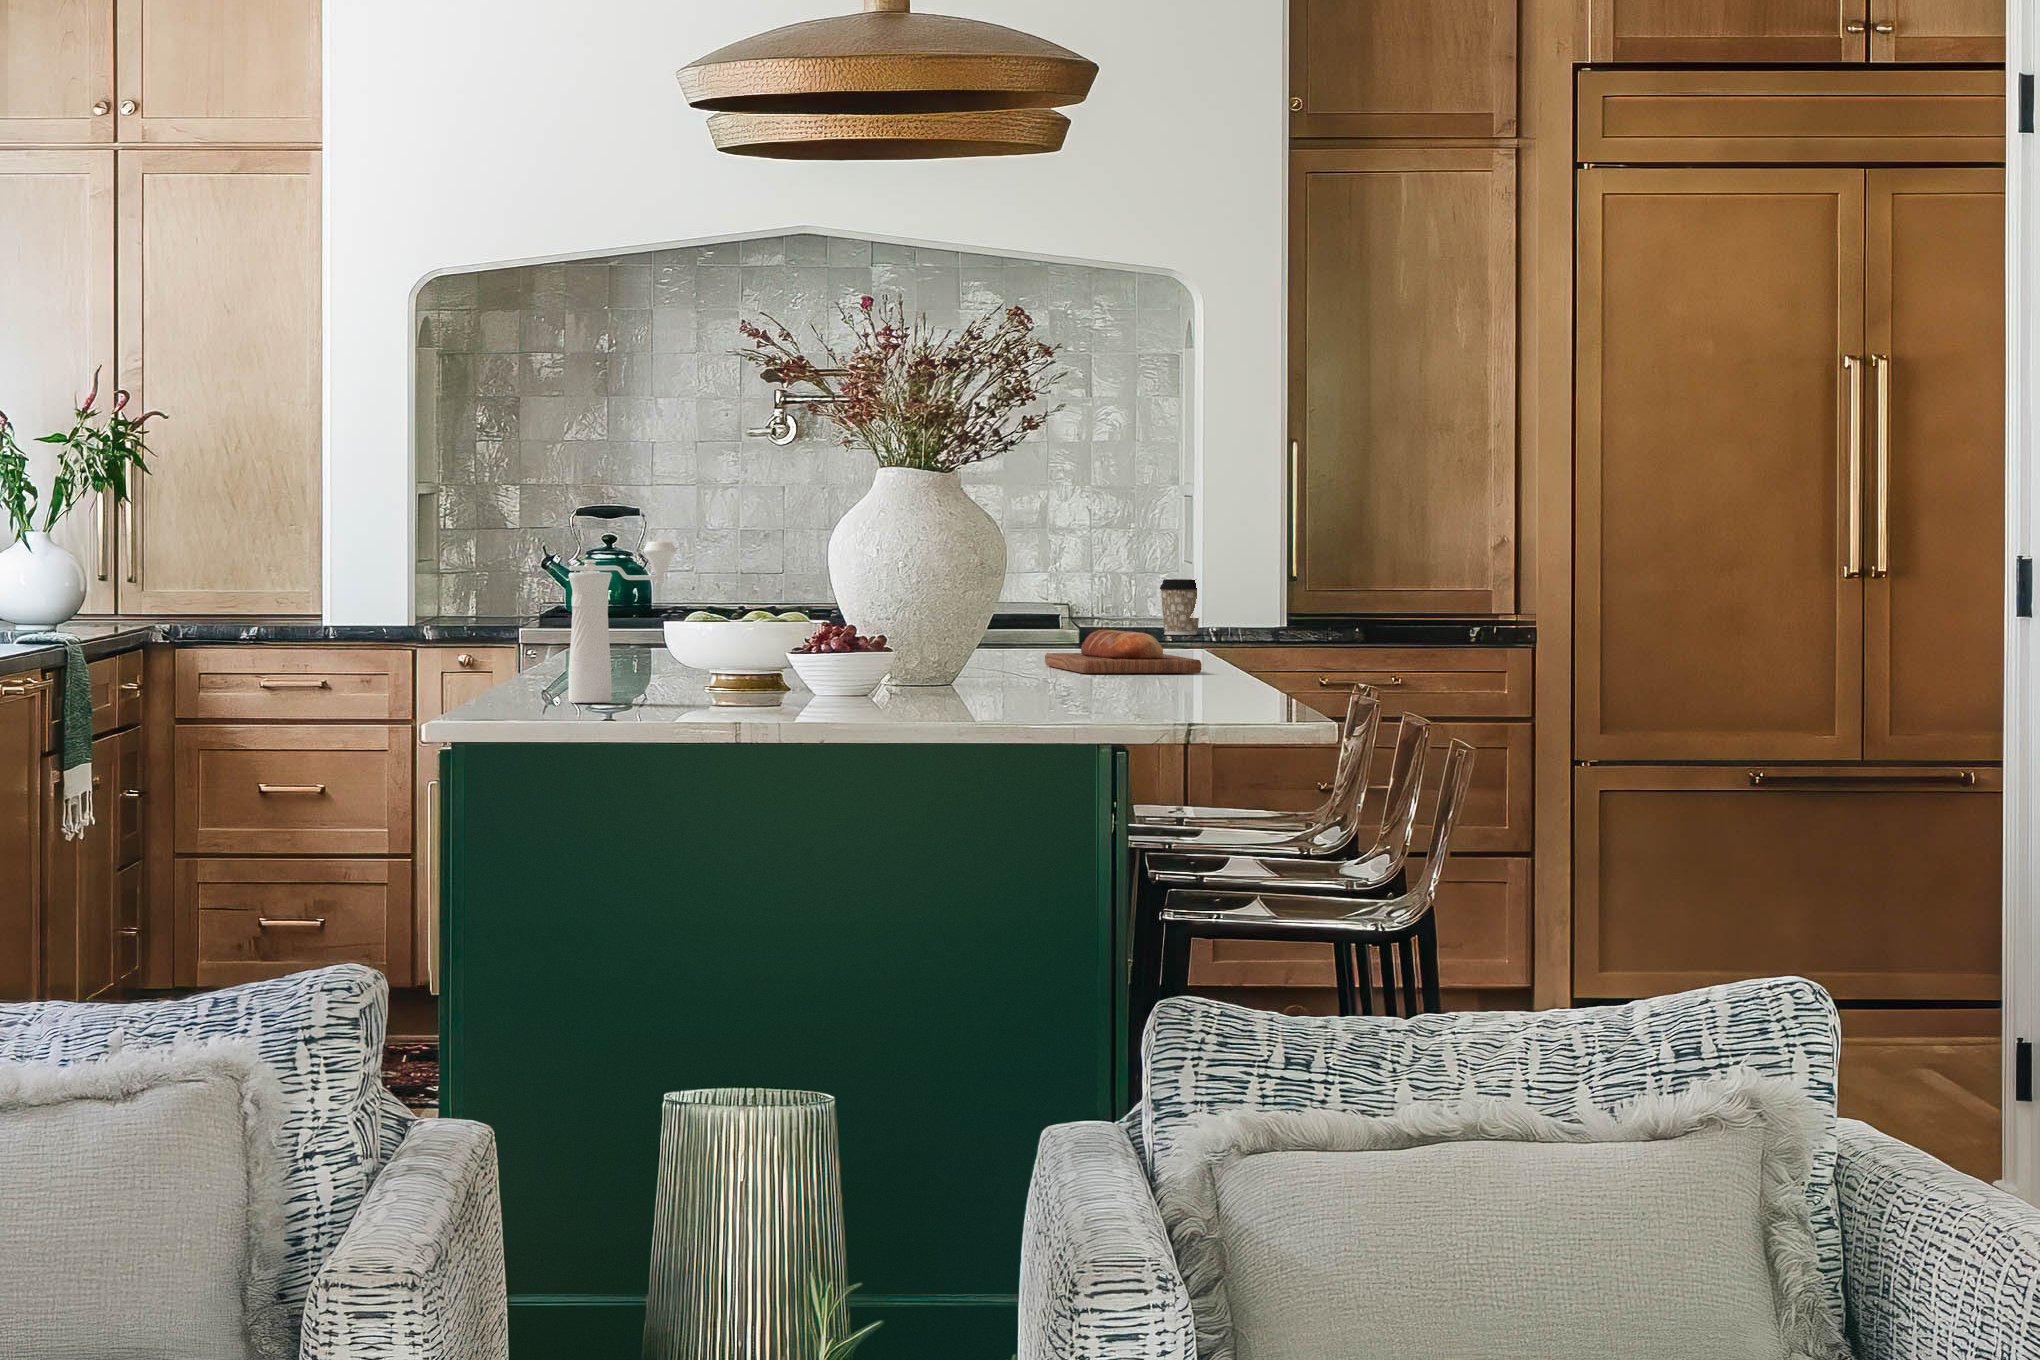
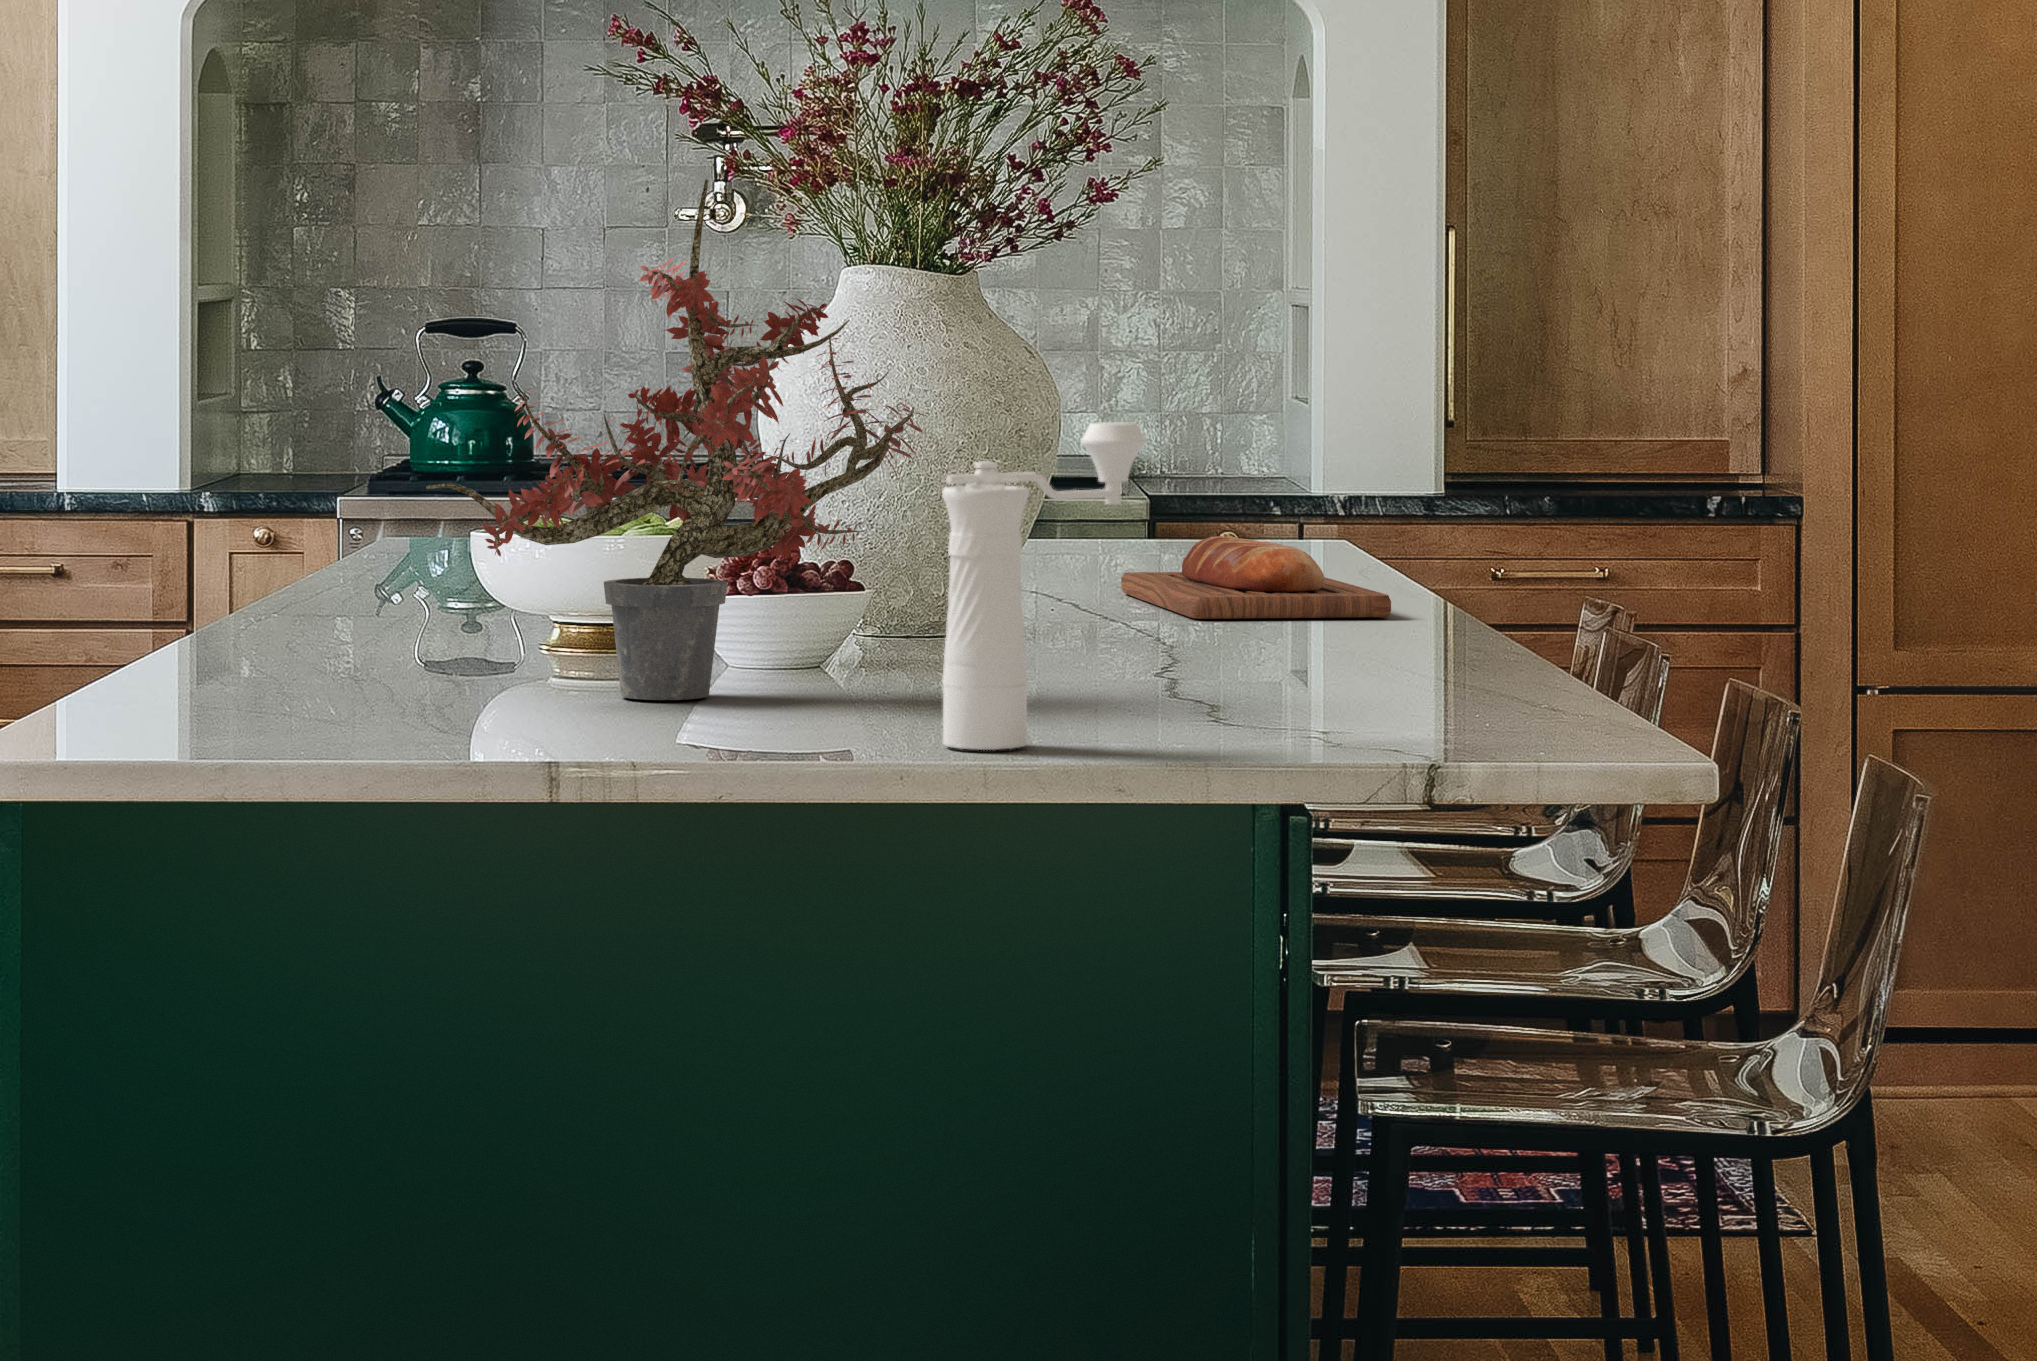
potted plant: none [664,418,928,694] -> present [426,179,926,700]
pepper mill: present [568,542,676,703] -> present [942,422,1146,750]
coffee cup: present [1160,579,1199,635] -> none [1263,425,1325,506]

